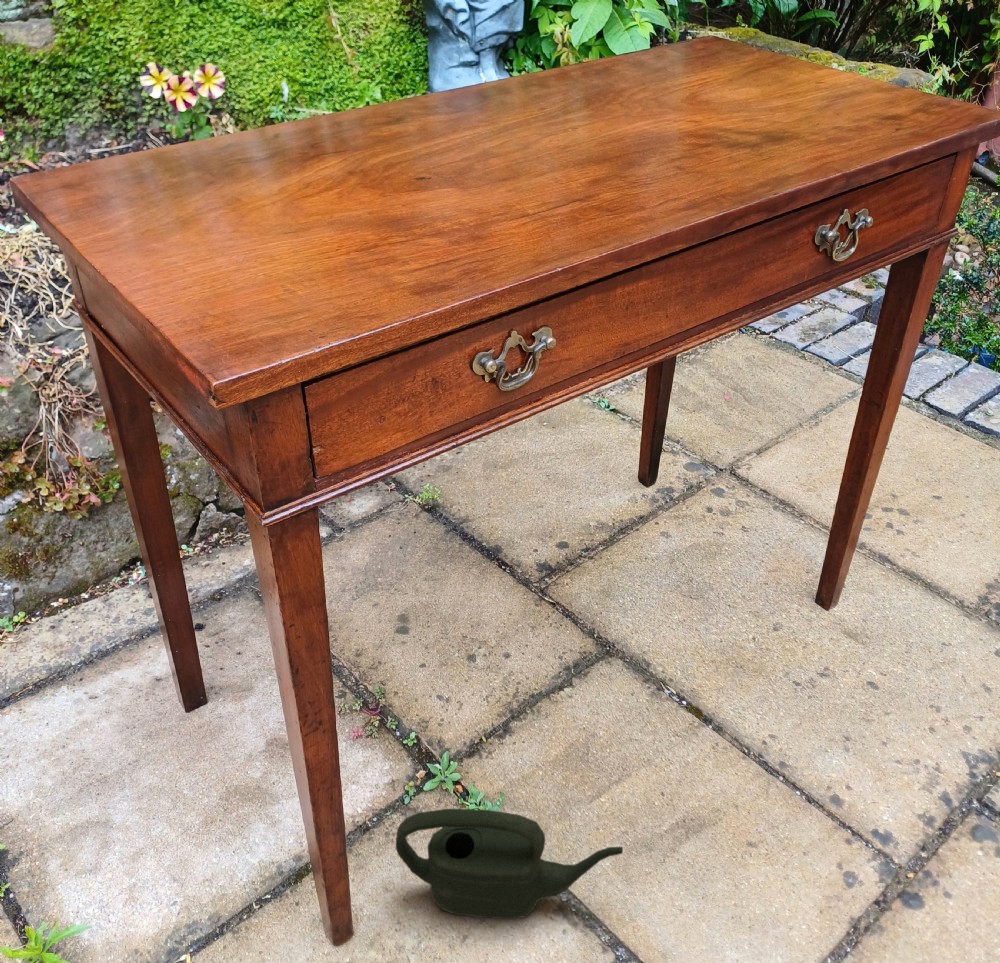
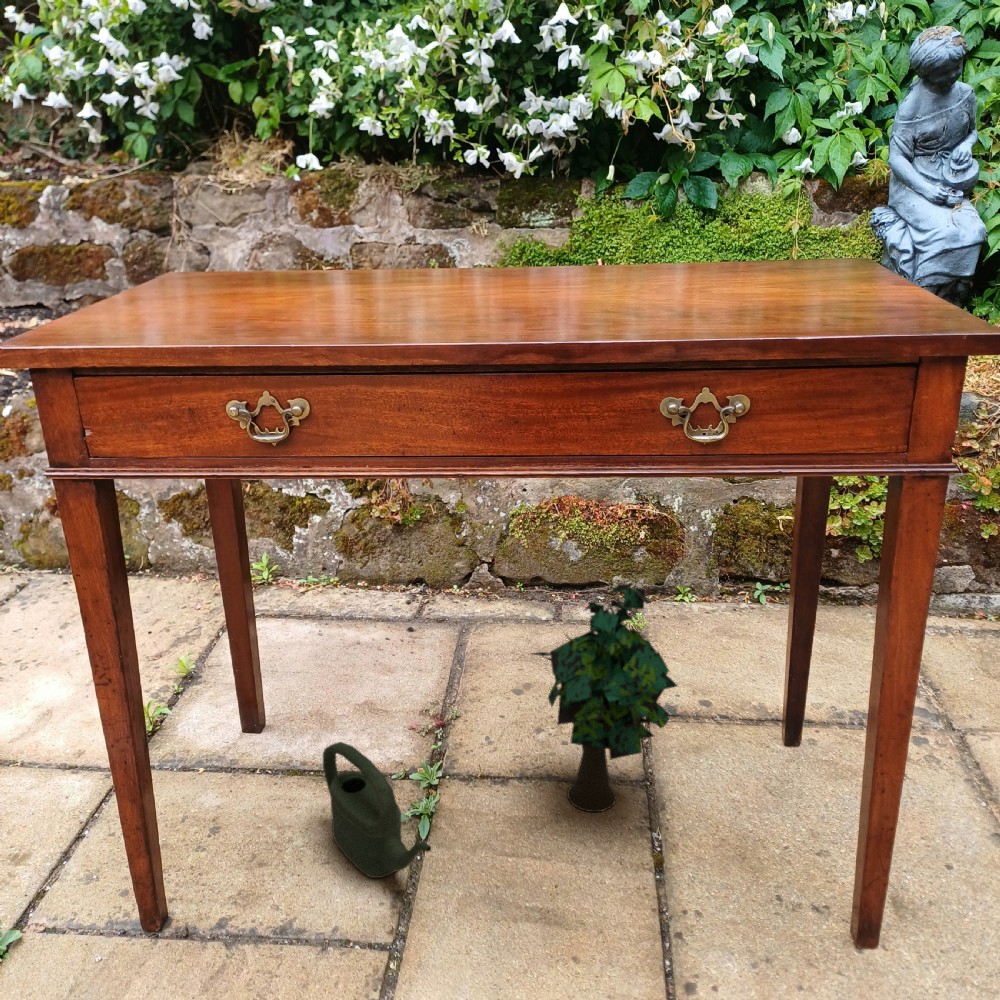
decorative plant: none [519,476,674,711] -> present [532,584,677,812]

